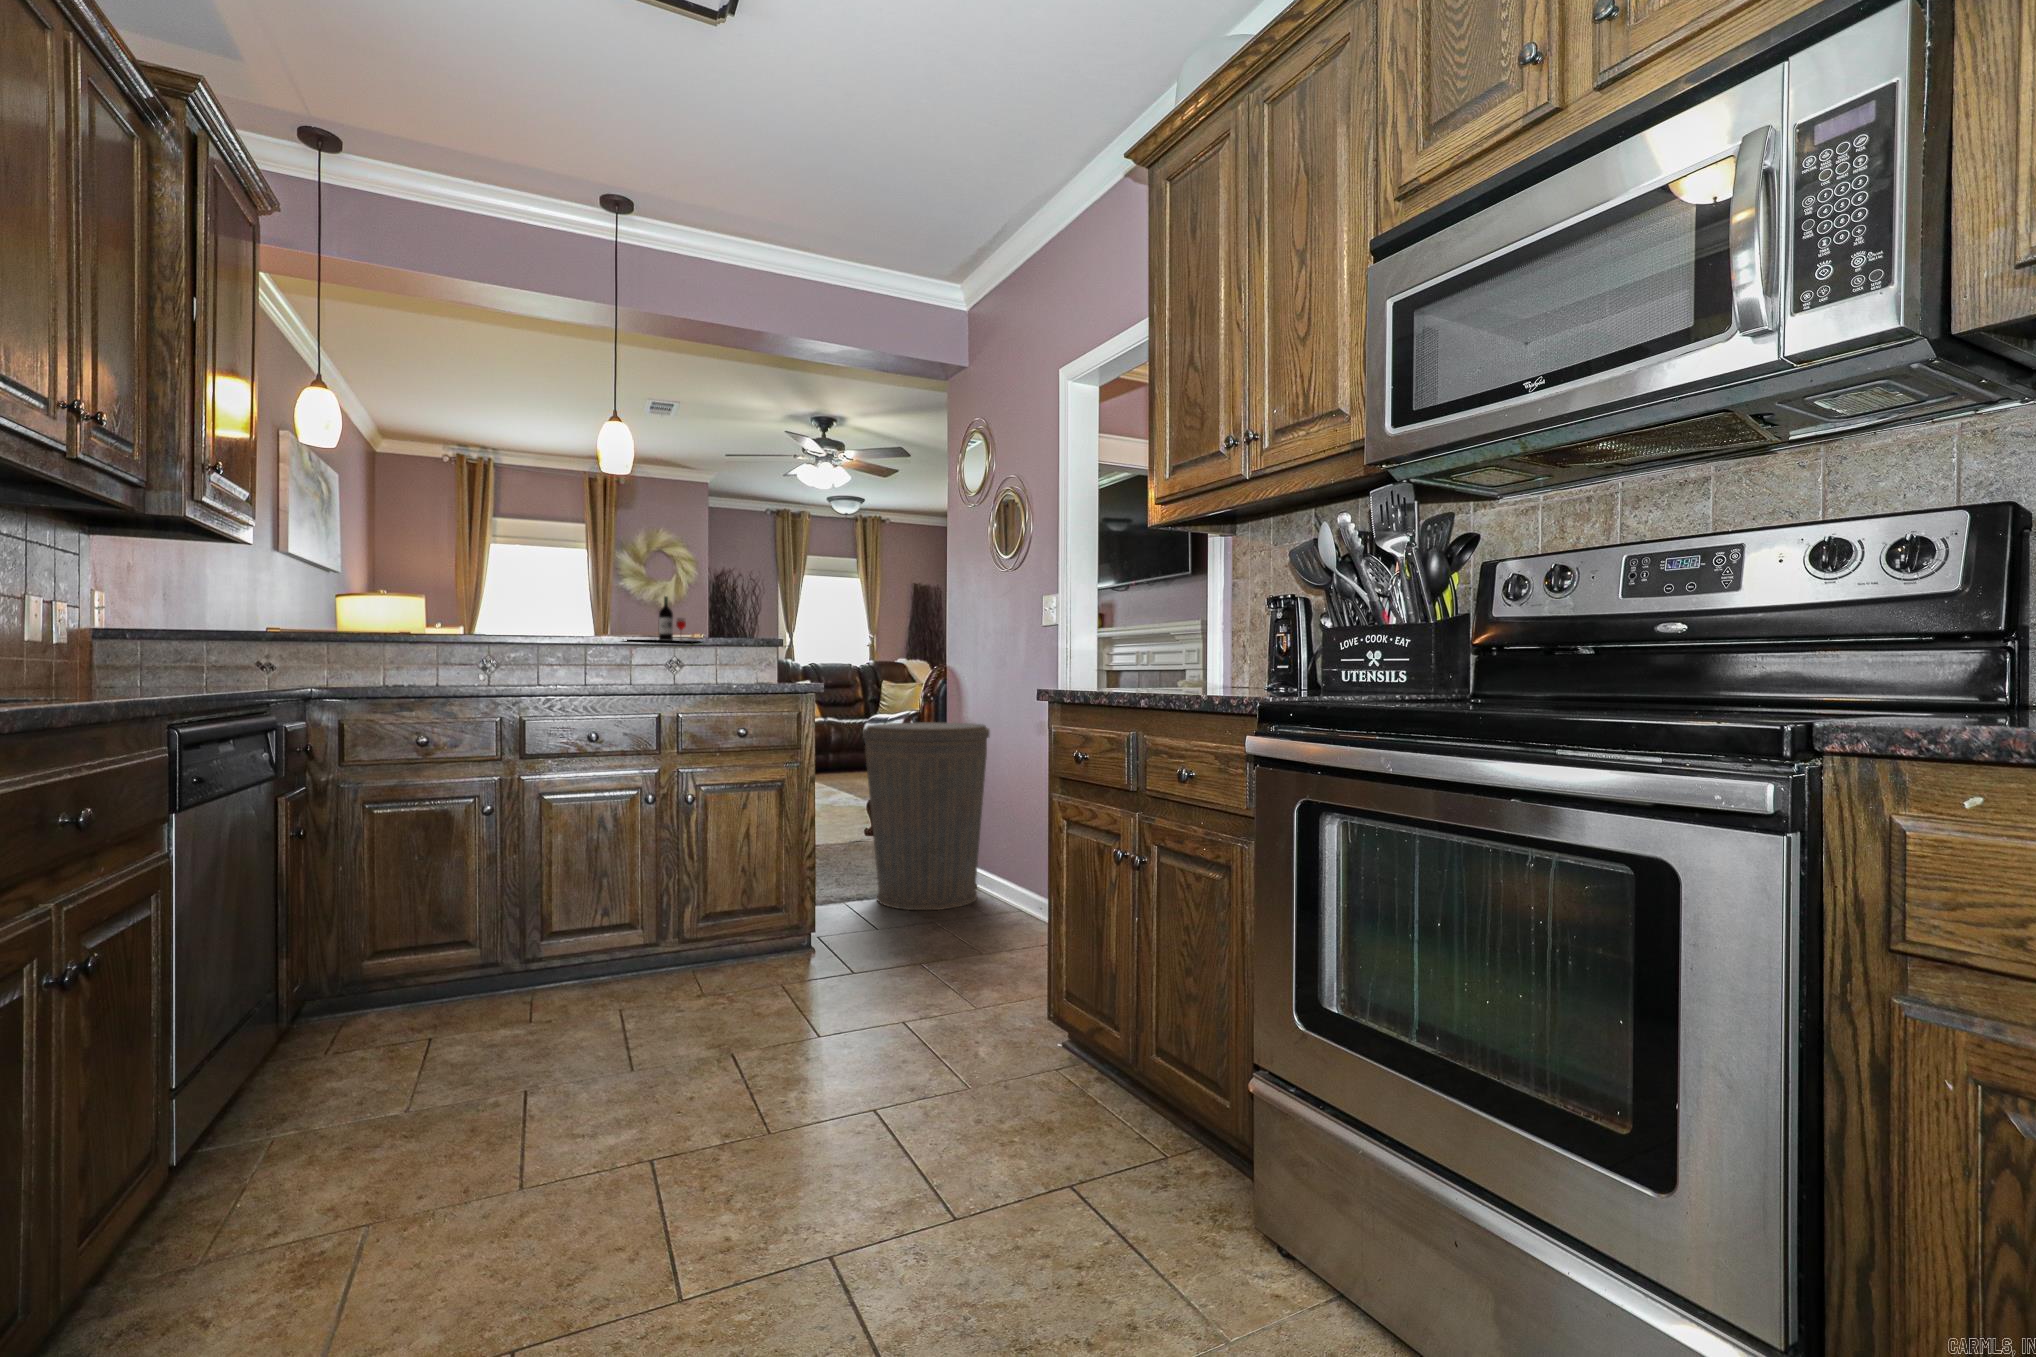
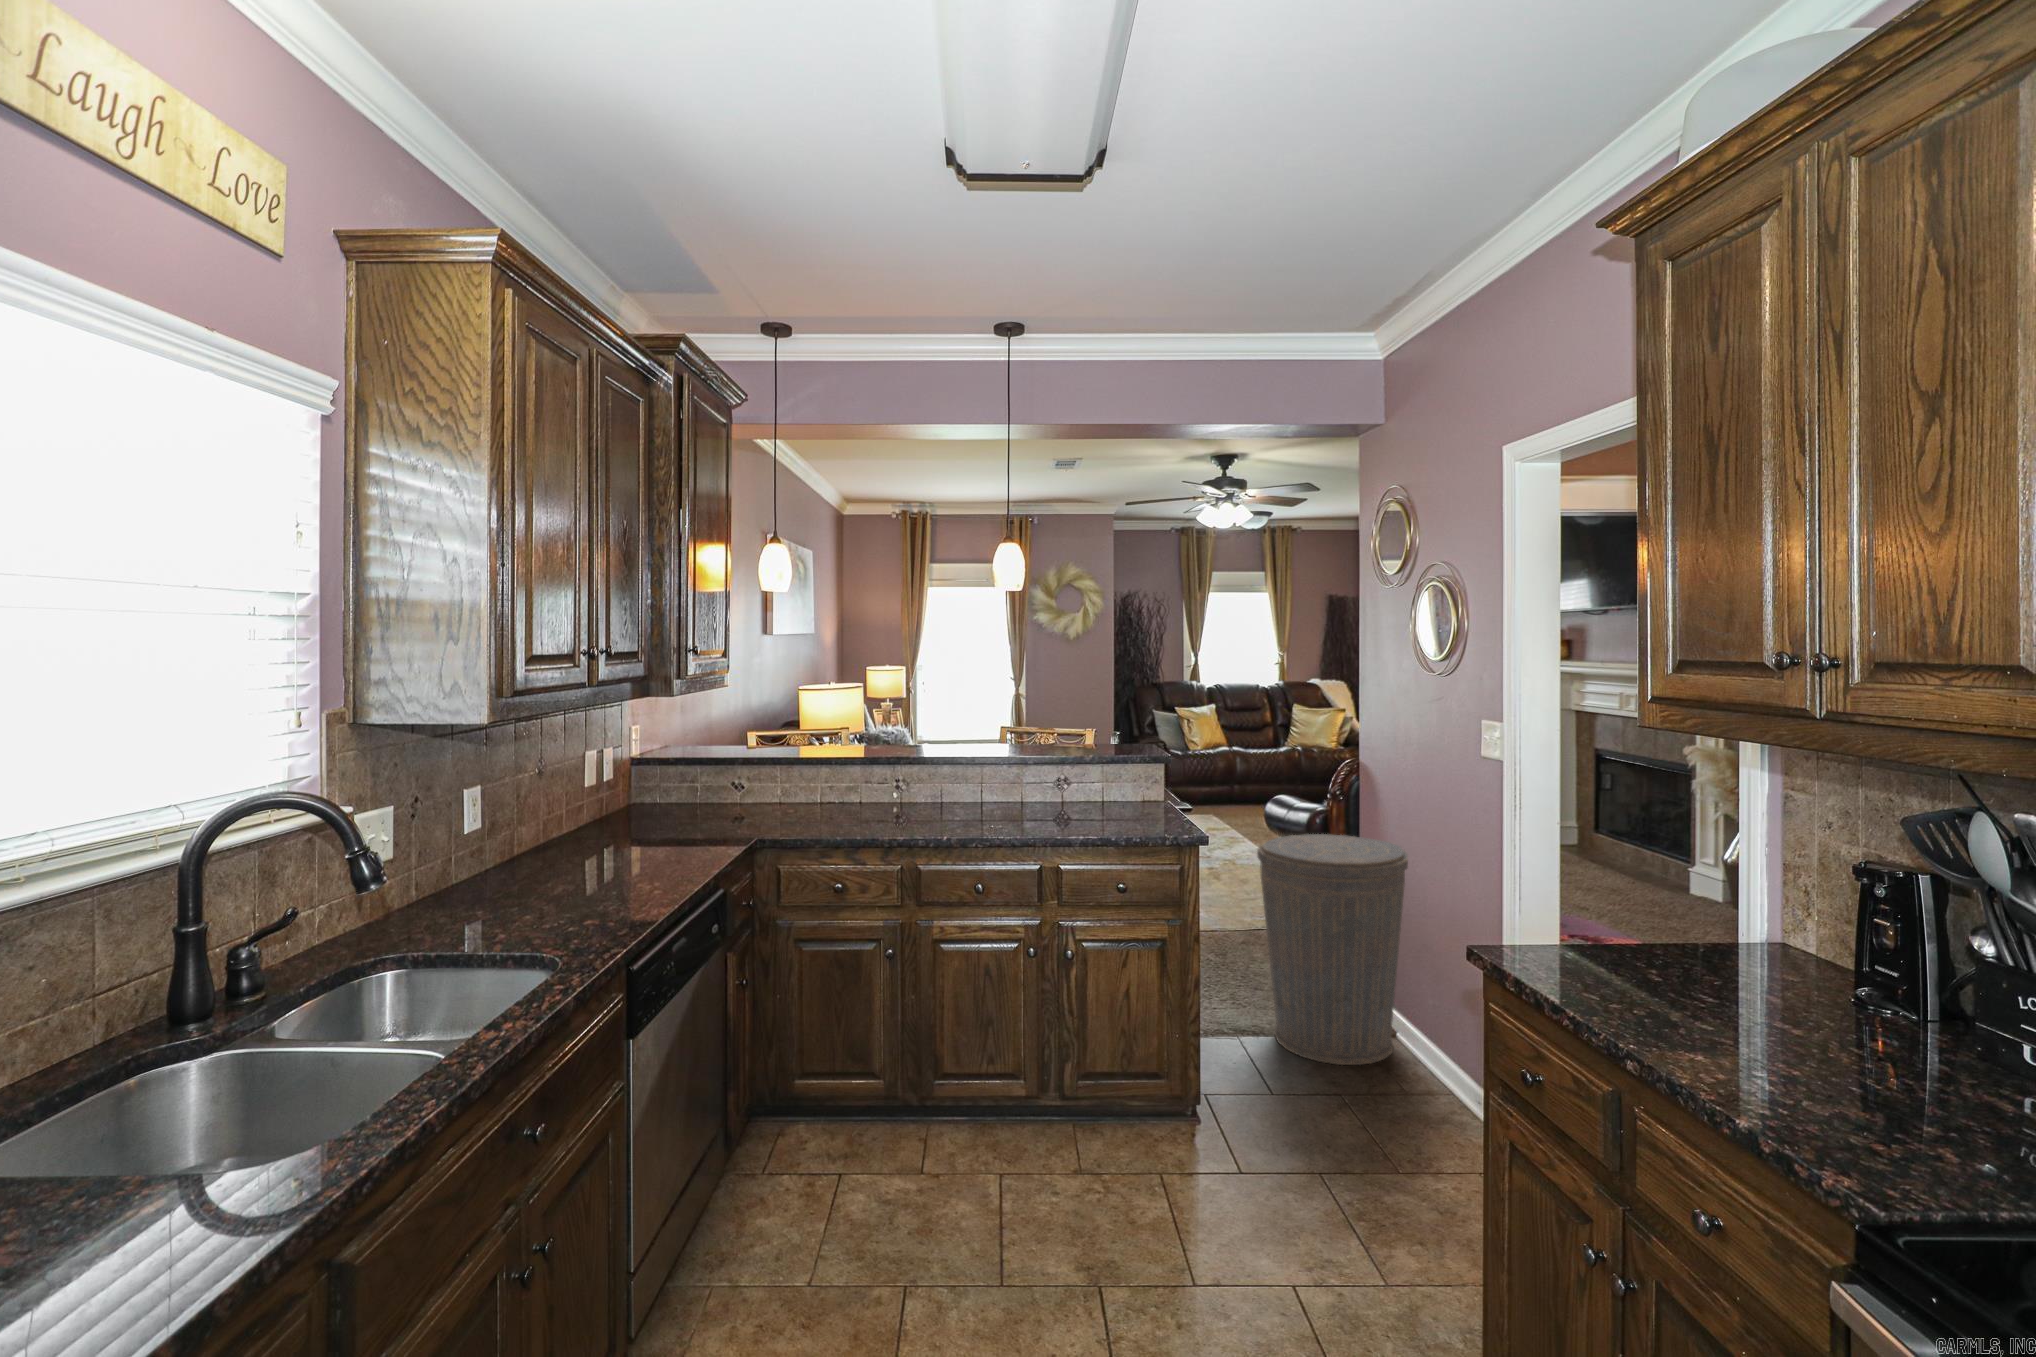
wine bottle: present [627,596,694,642] -> none [1012,699,1097,750]

